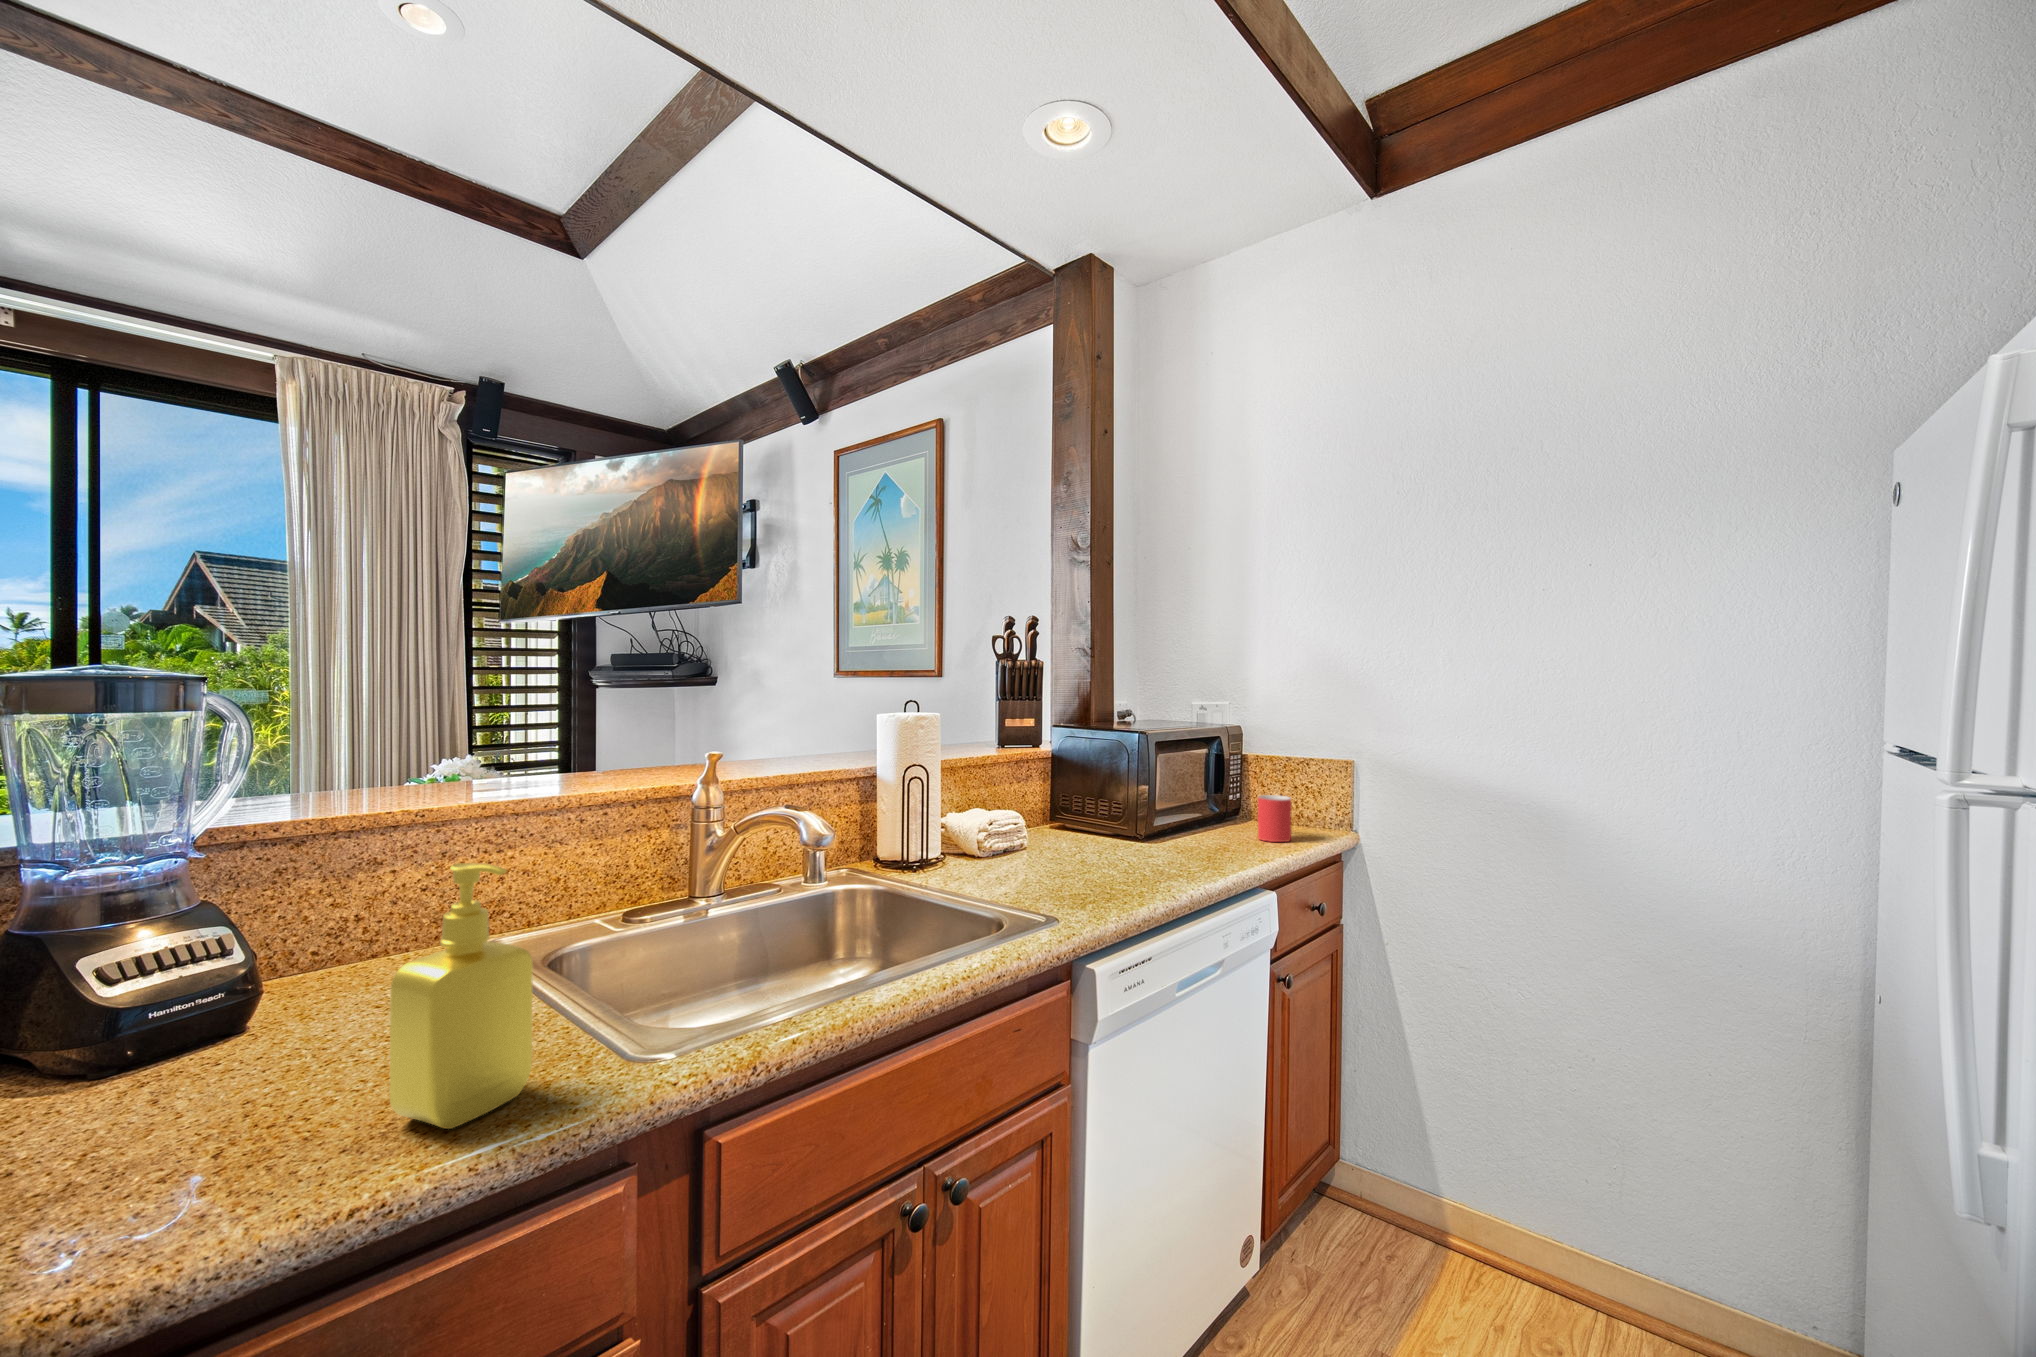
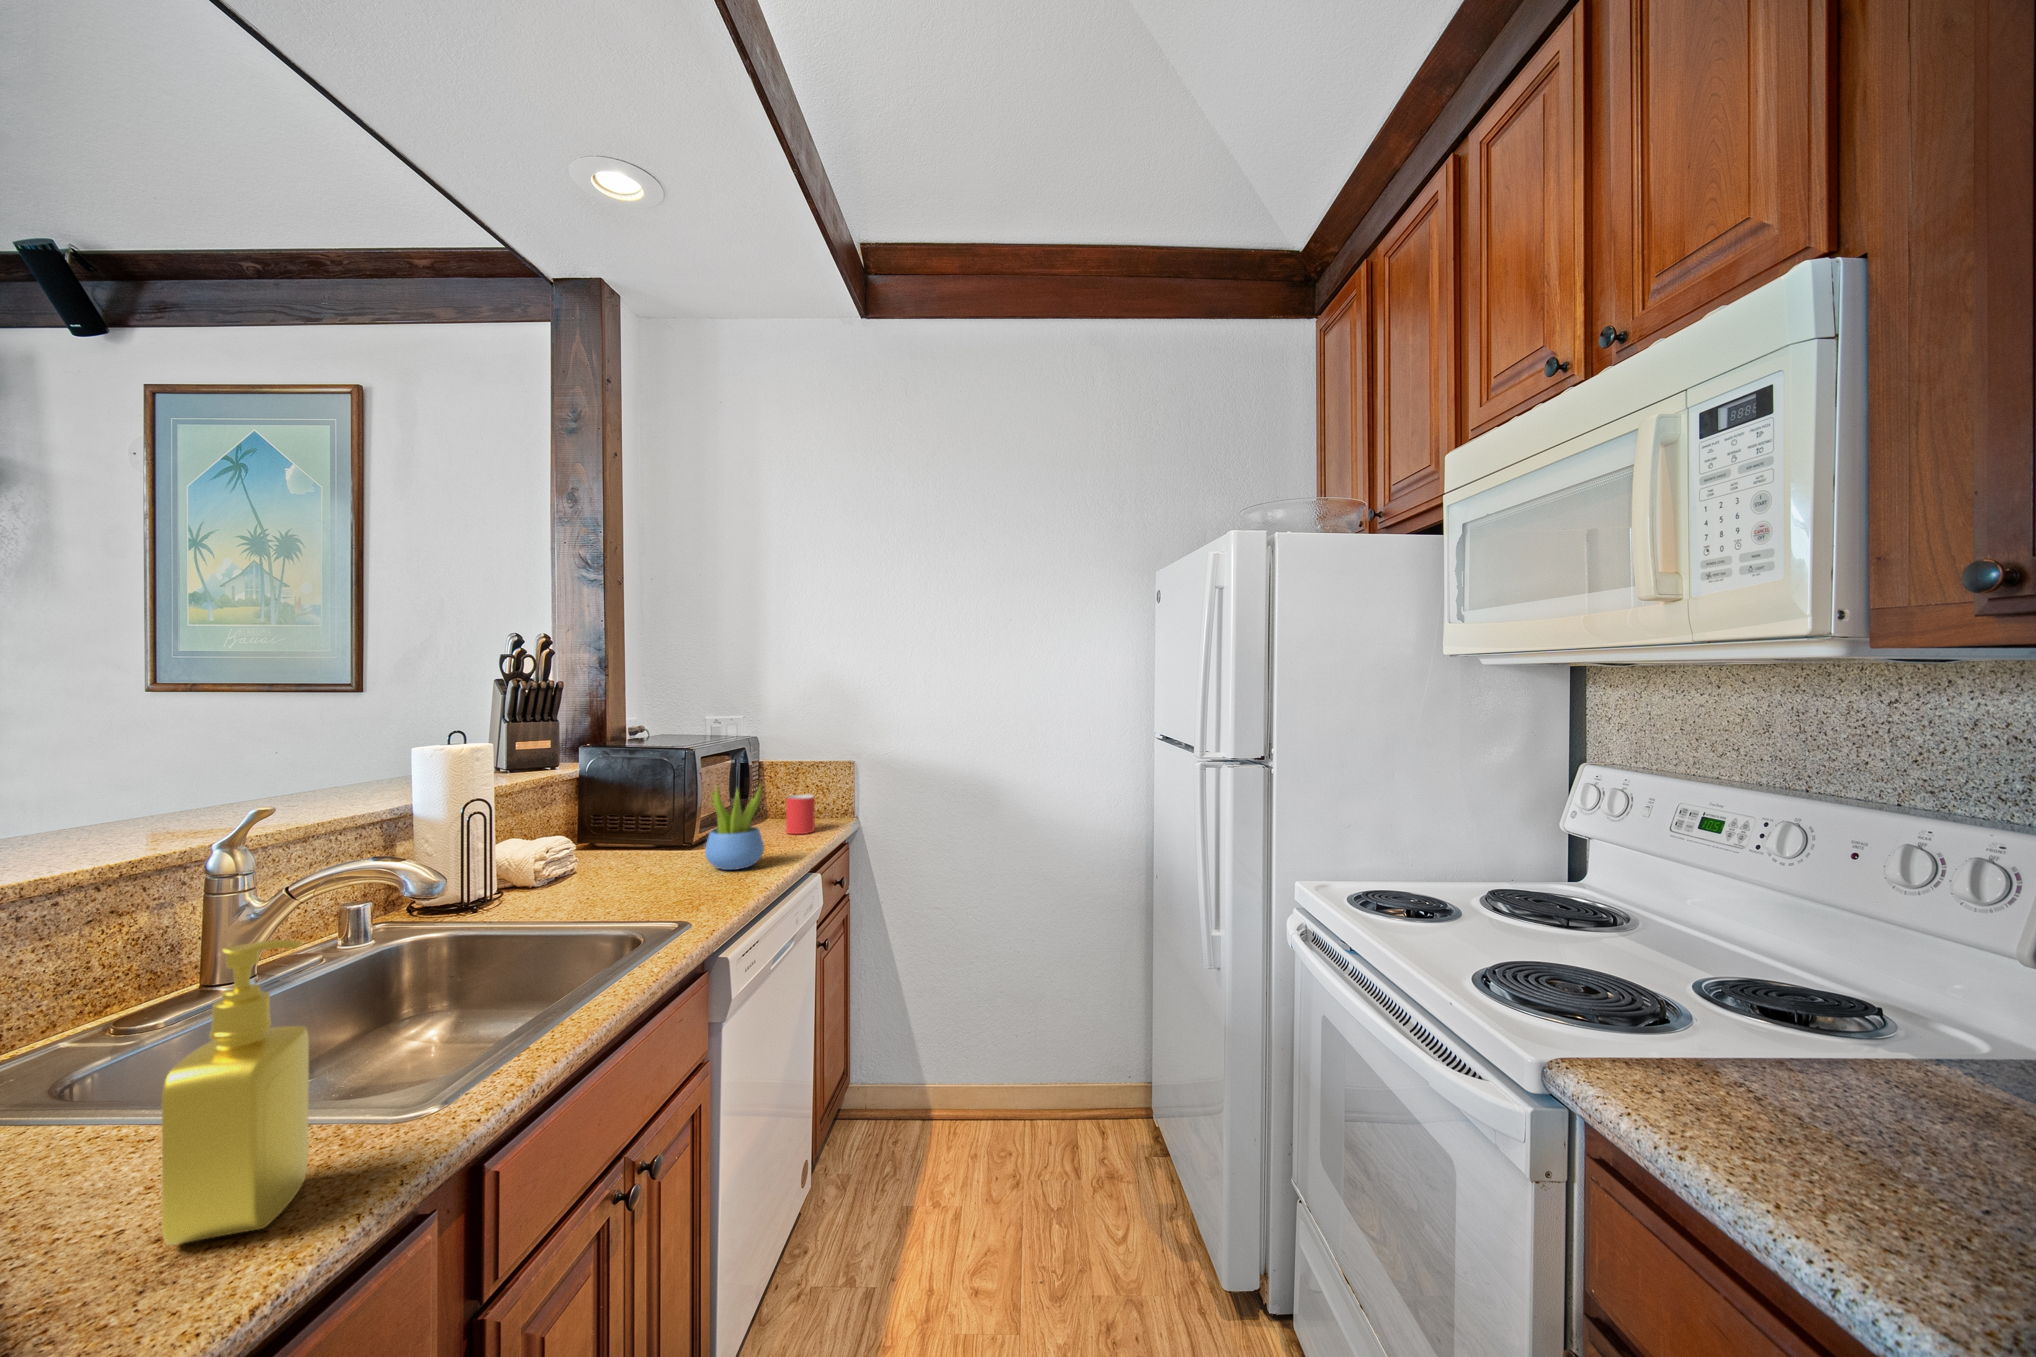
succulent plant: none [1134,770,1199,871] -> present [705,785,764,870]

